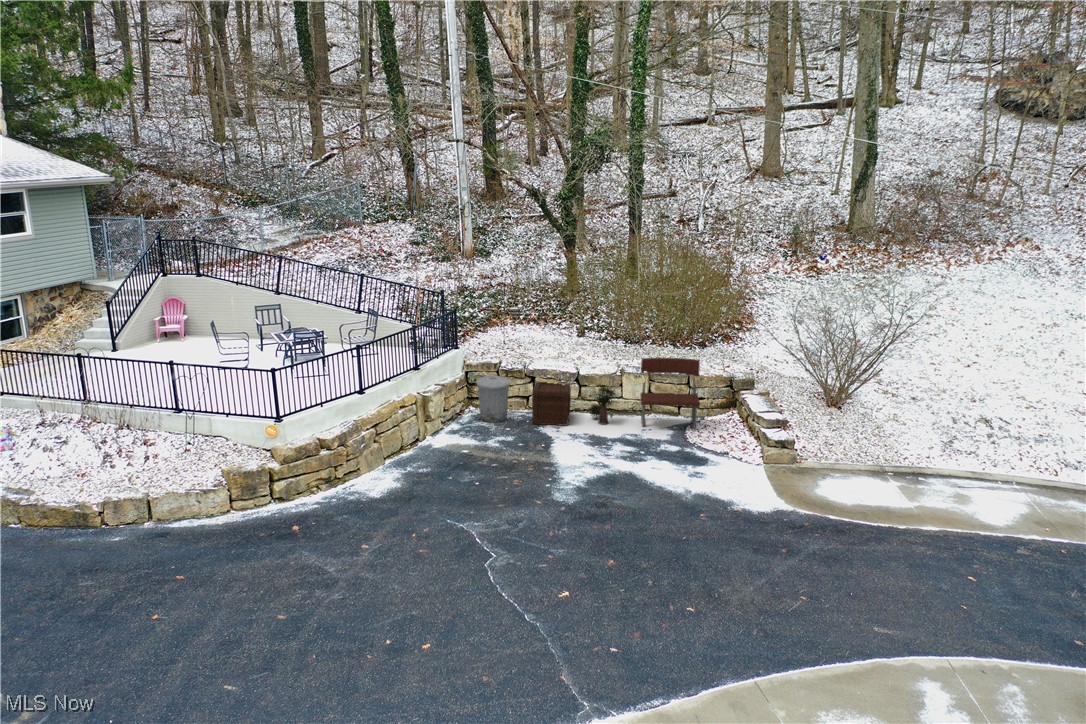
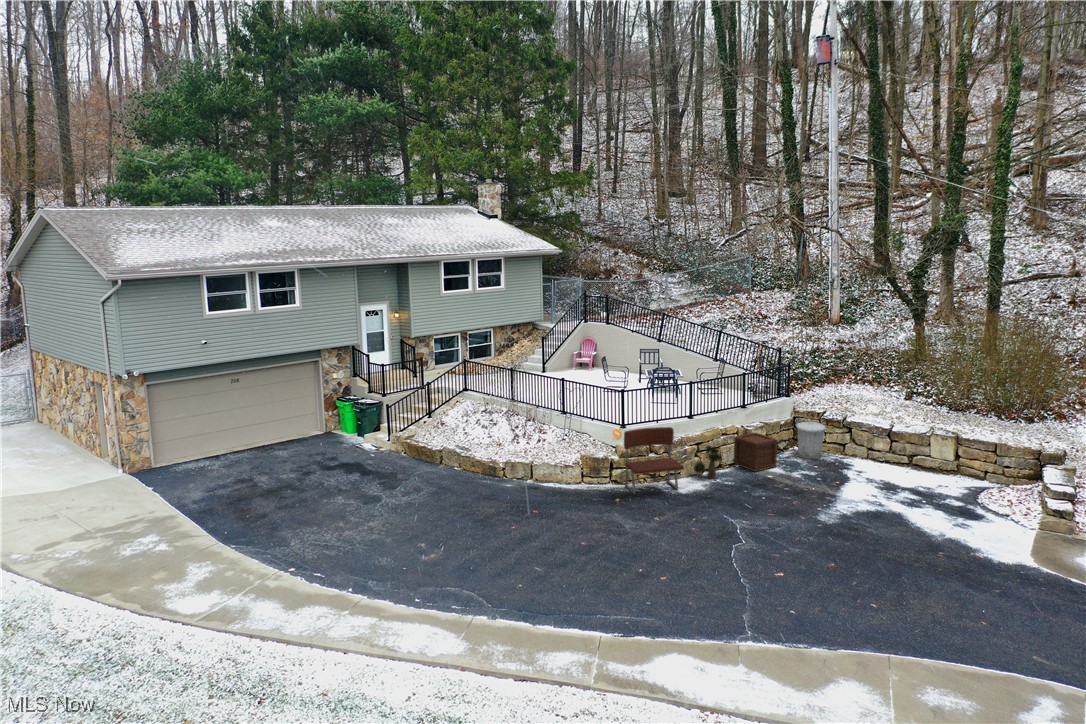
bench: present [640,358,700,428] -> present [624,427,684,494]
wooden crate: present [532,382,571,426] -> present [734,433,778,472]
potted plant: present [590,386,615,425] -> present [694,445,722,479]

